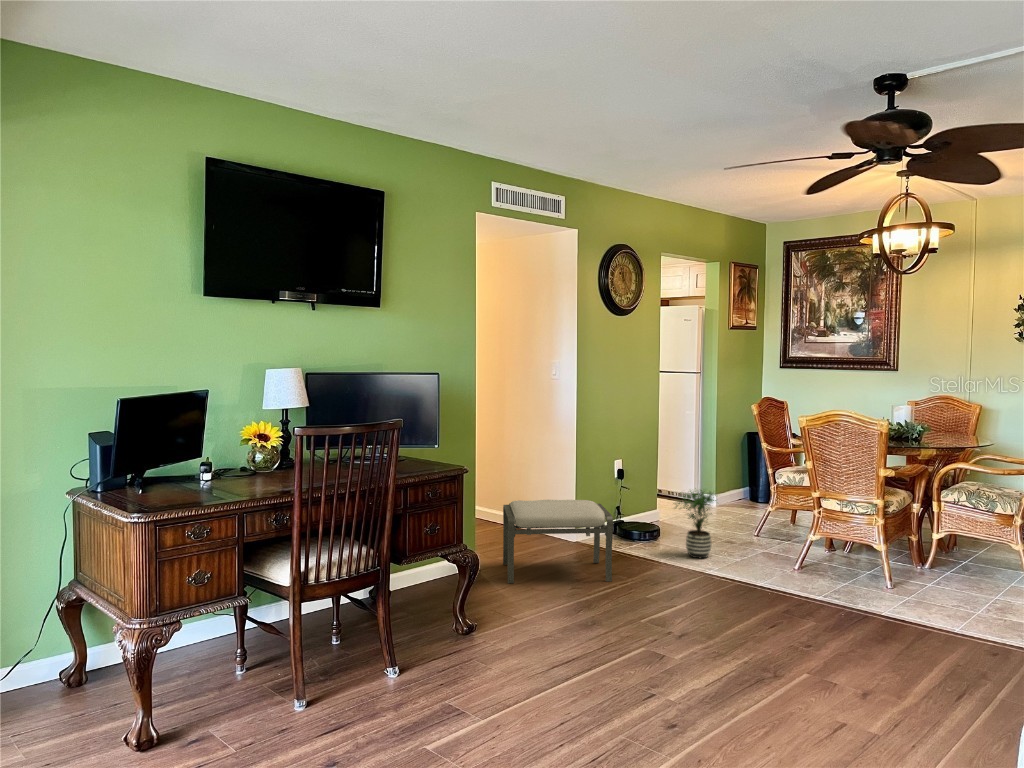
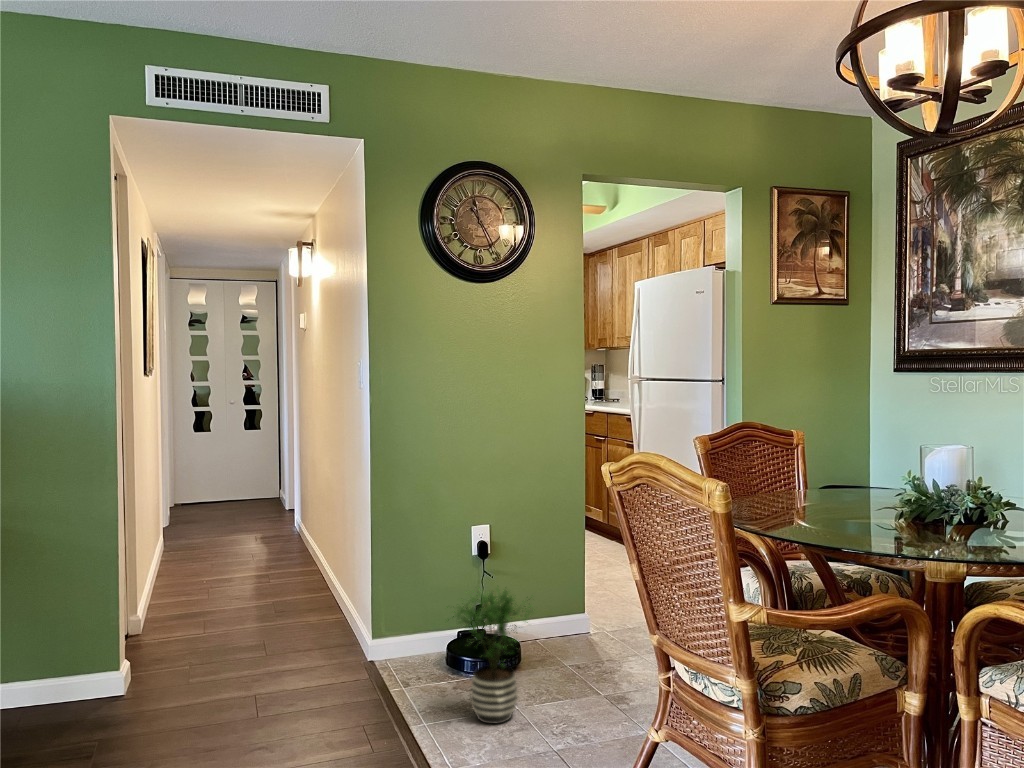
ottoman: present [503,500,613,583] -> none [87,579,307,747]

